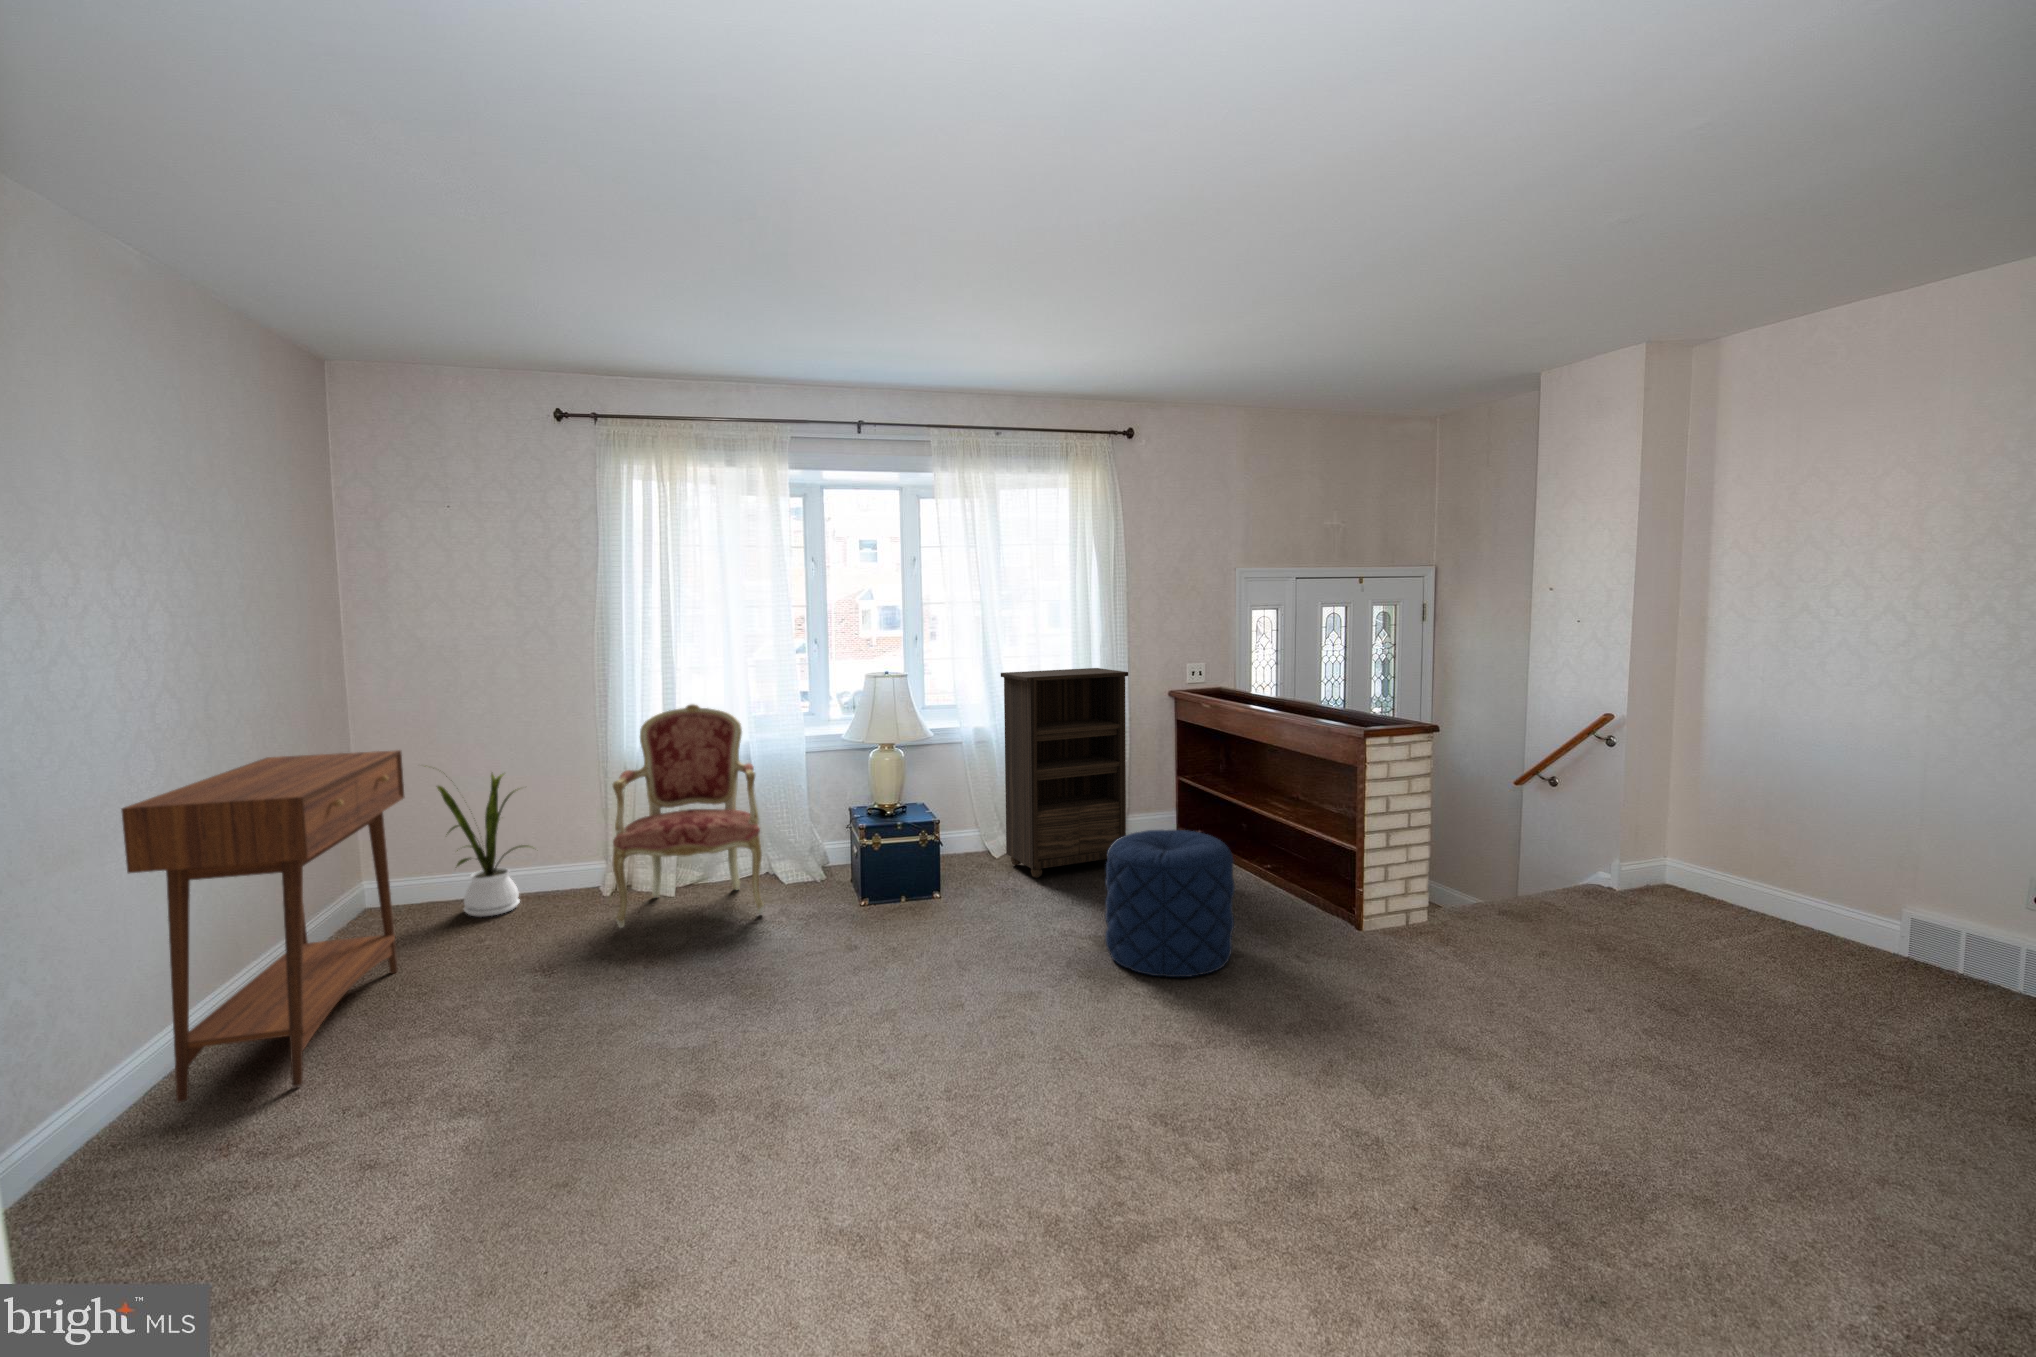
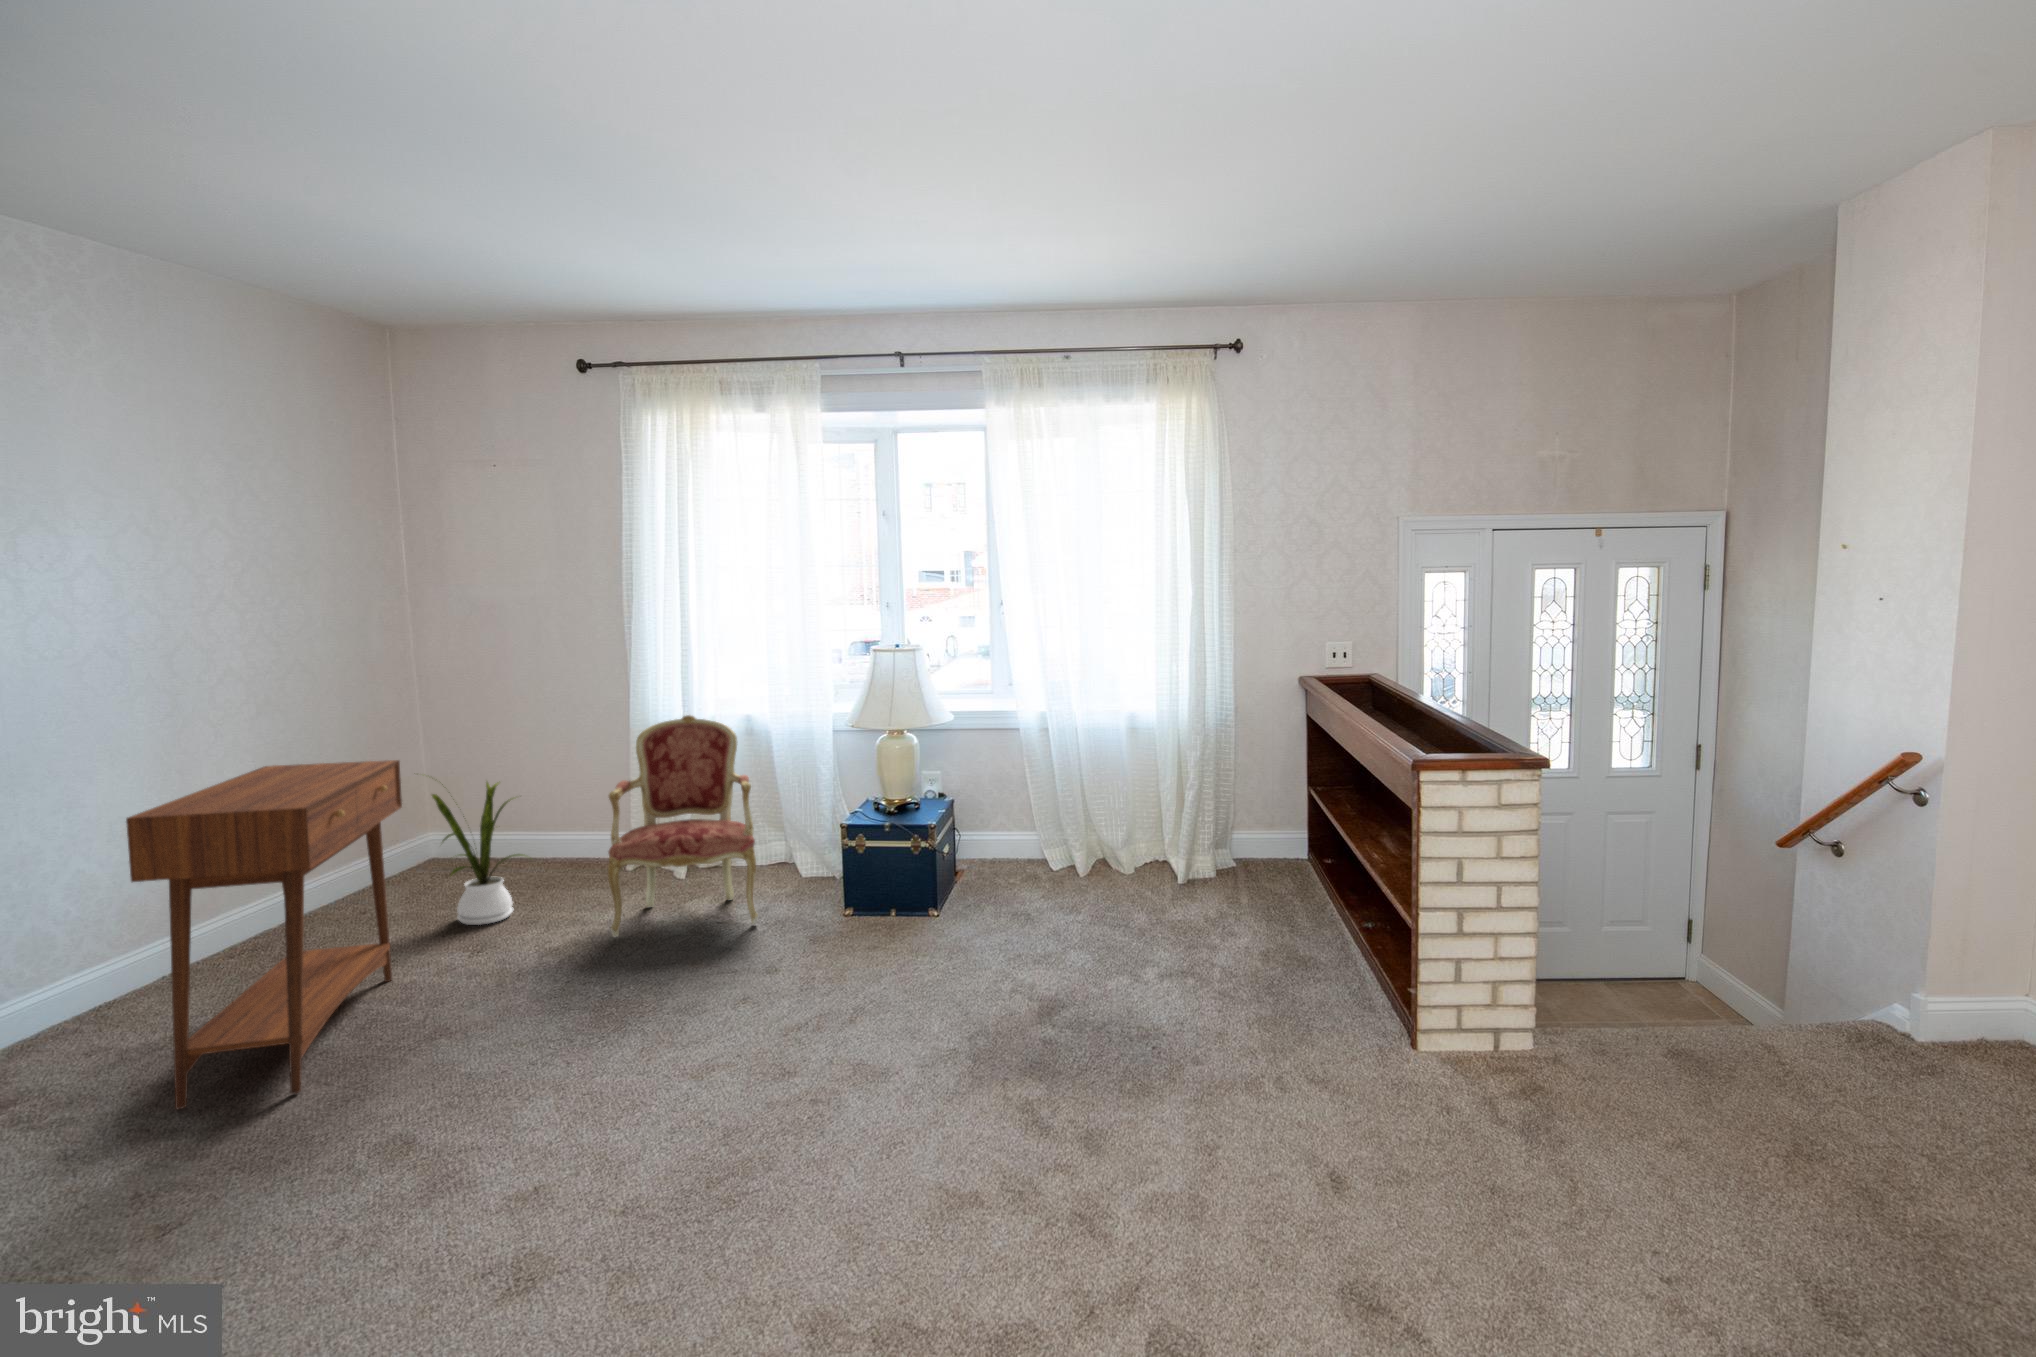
bookshelf: present [1001,668,1128,878] -> none [995,683,1121,890]
pouf: present [1105,830,1235,977] -> none [1094,845,1220,990]

